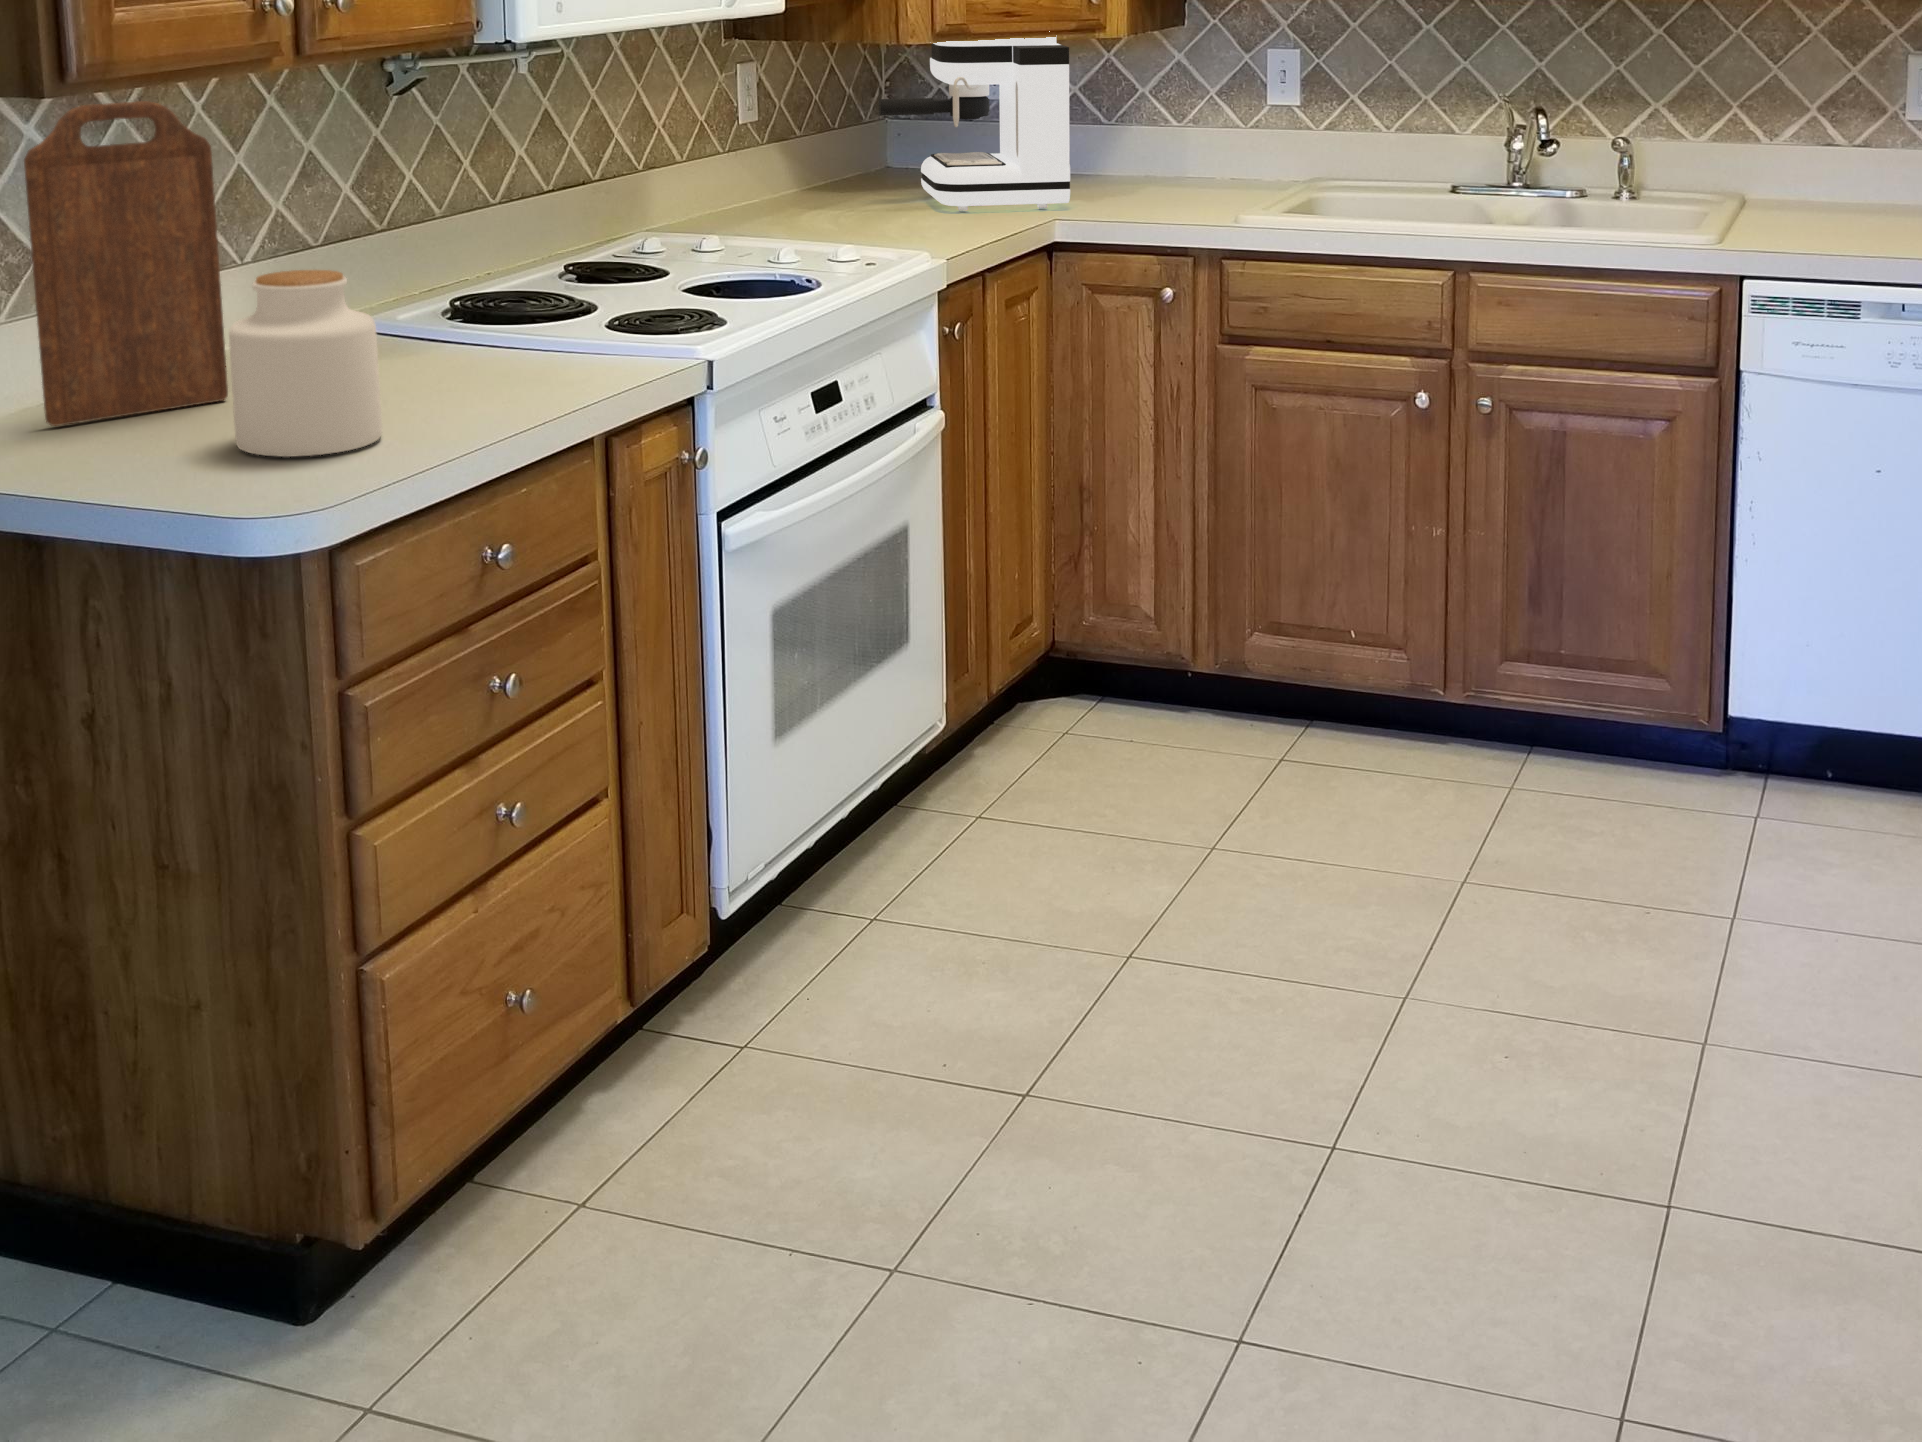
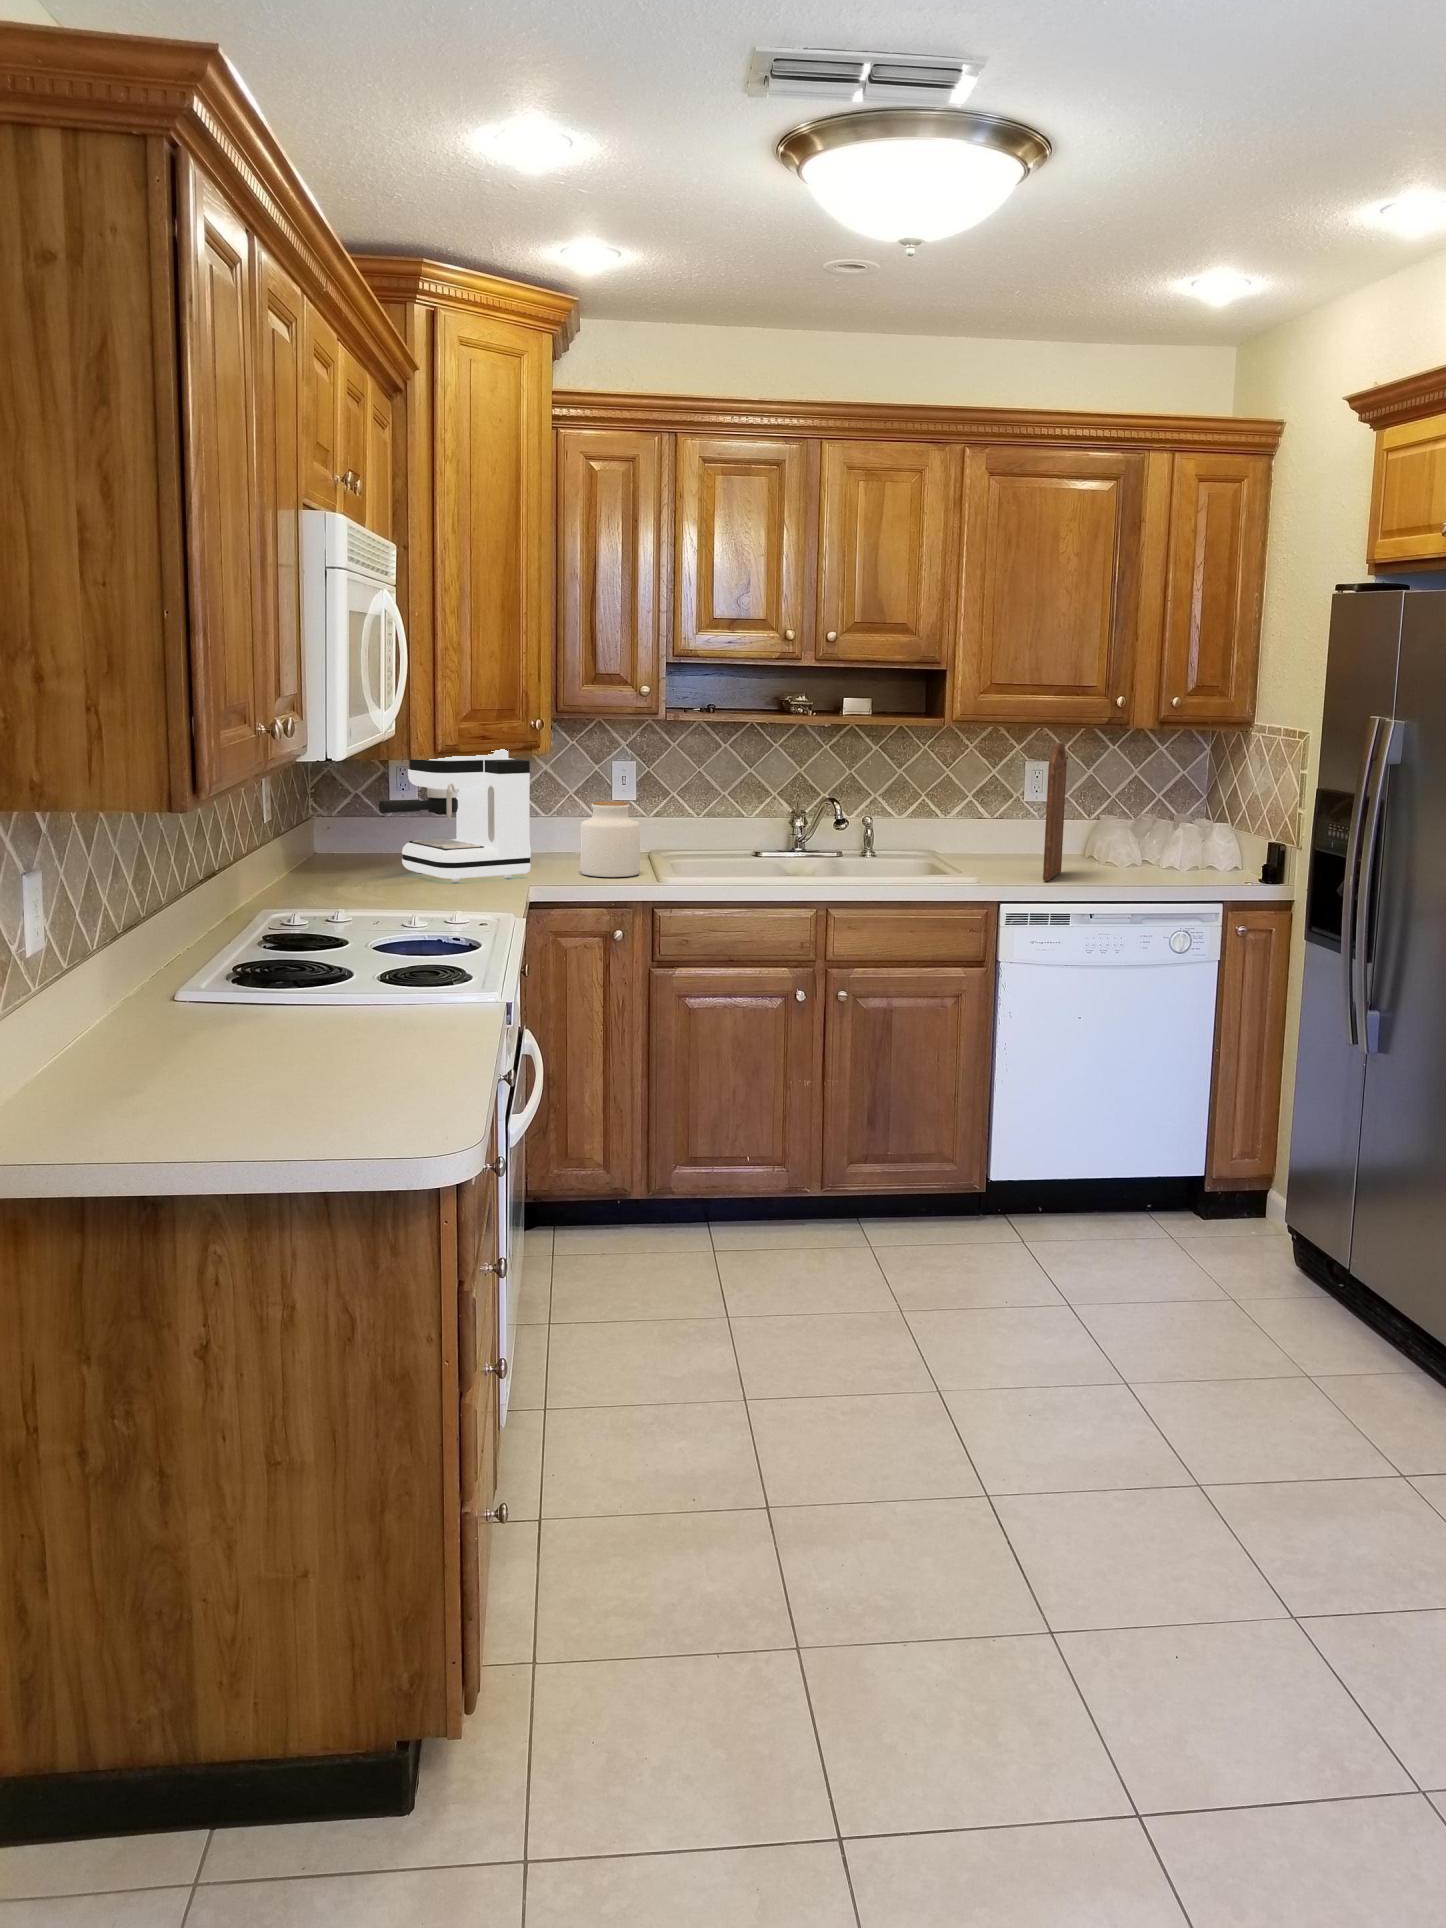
cutting board: present [24,101,228,426] -> present [1043,742,1067,881]
jar: present [229,270,382,457] -> present [580,801,640,877]

